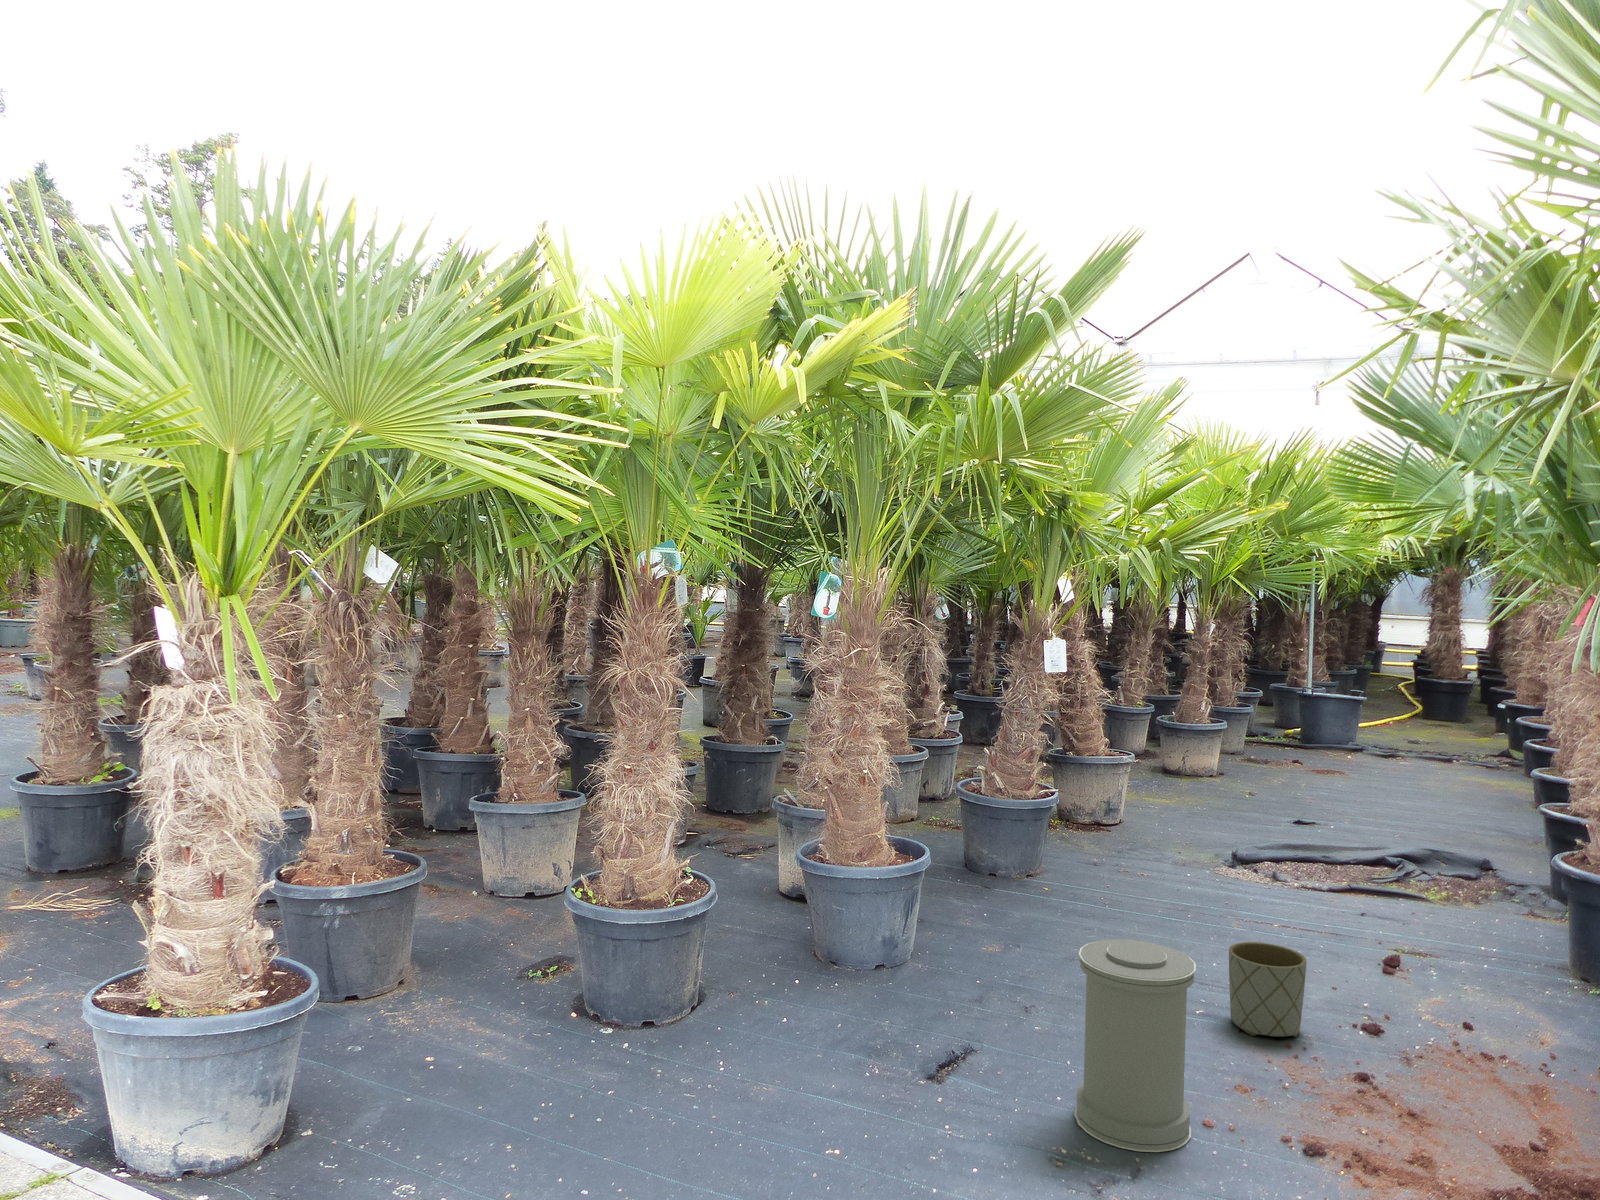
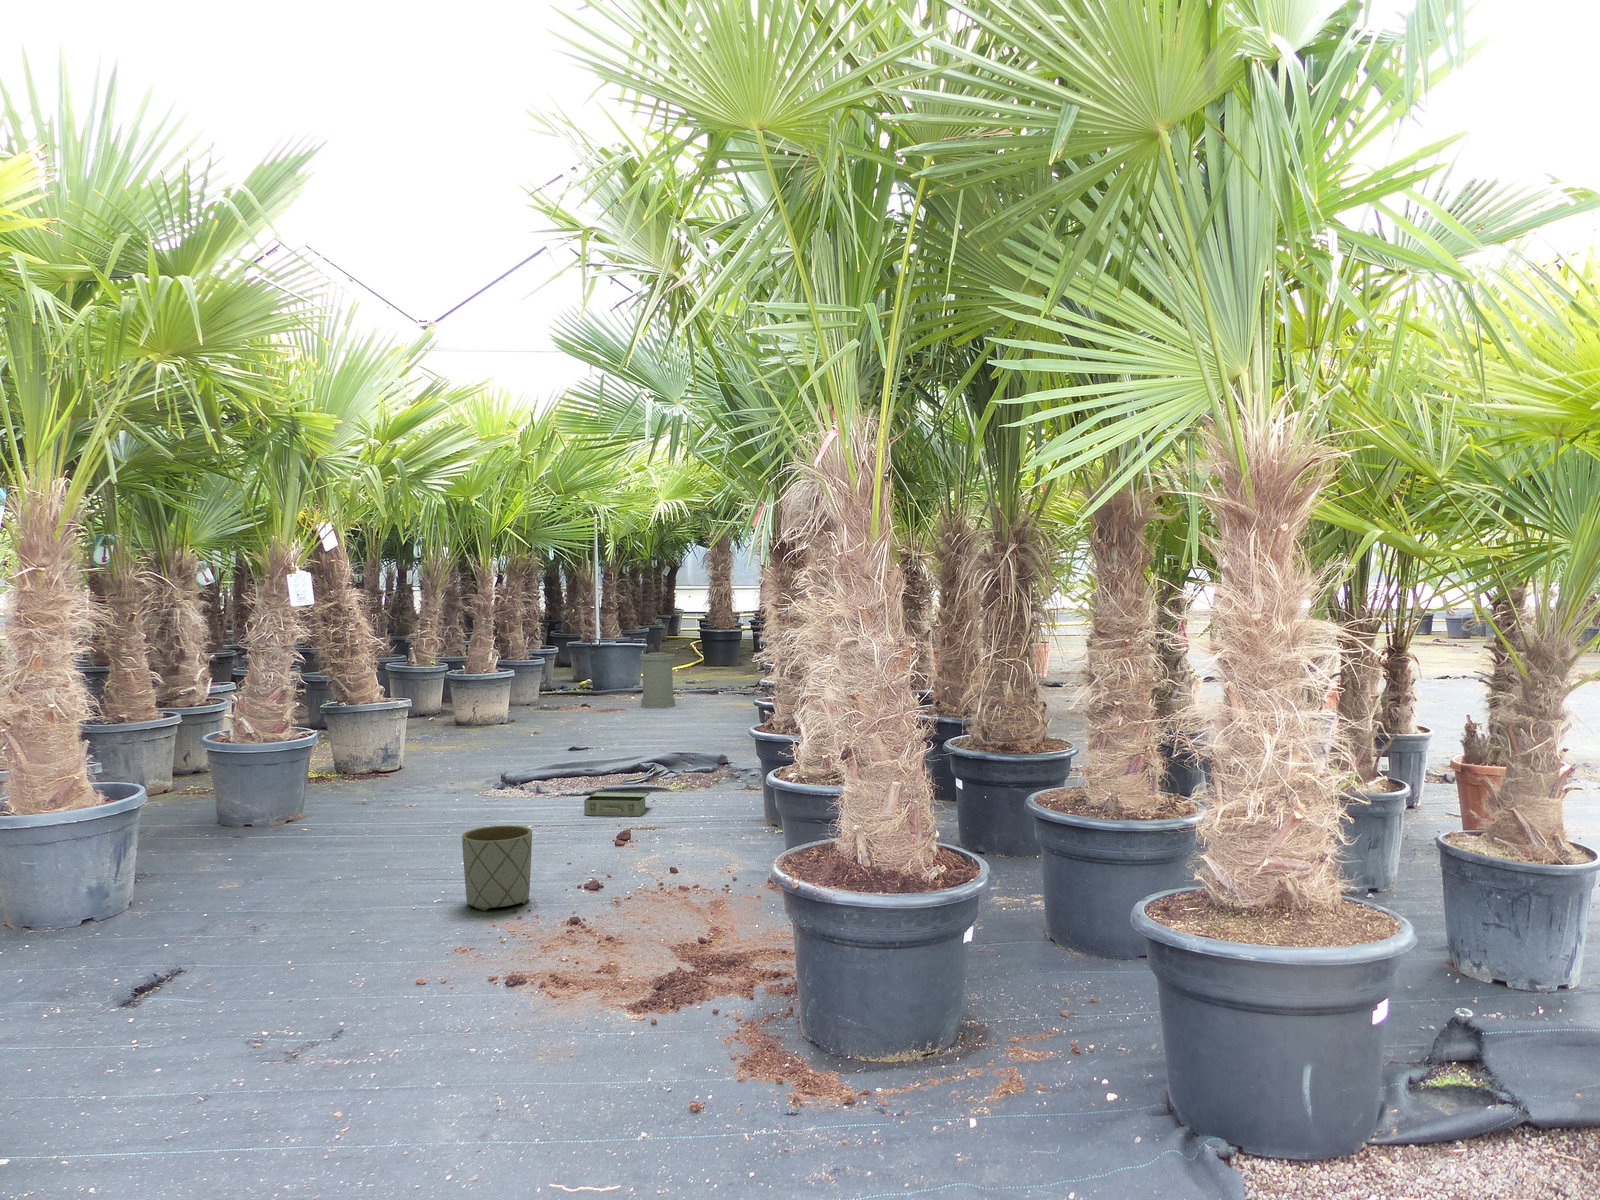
toolbox: none [1335,892,1415,934] -> present [584,791,650,816]
trash can: present [1074,939,1196,1152] -> present [640,652,675,708]

